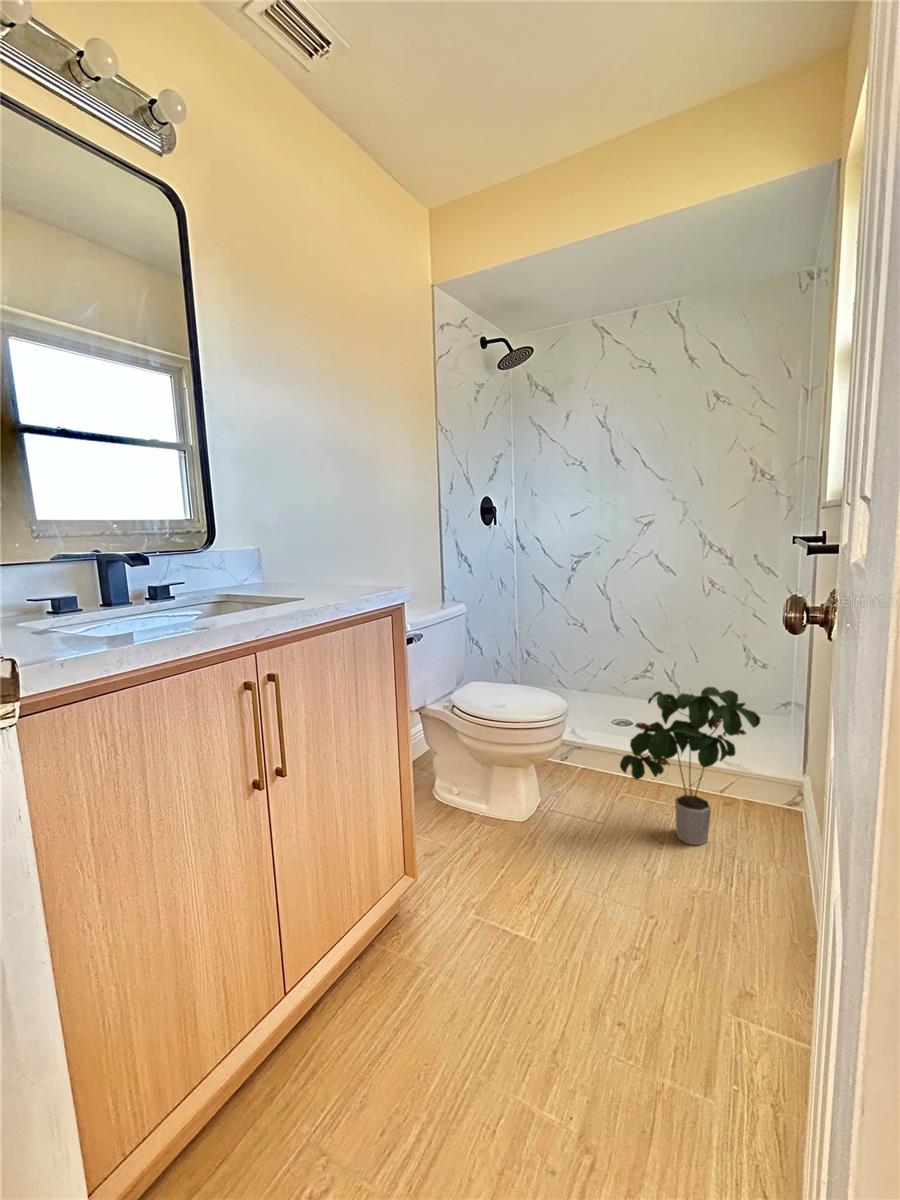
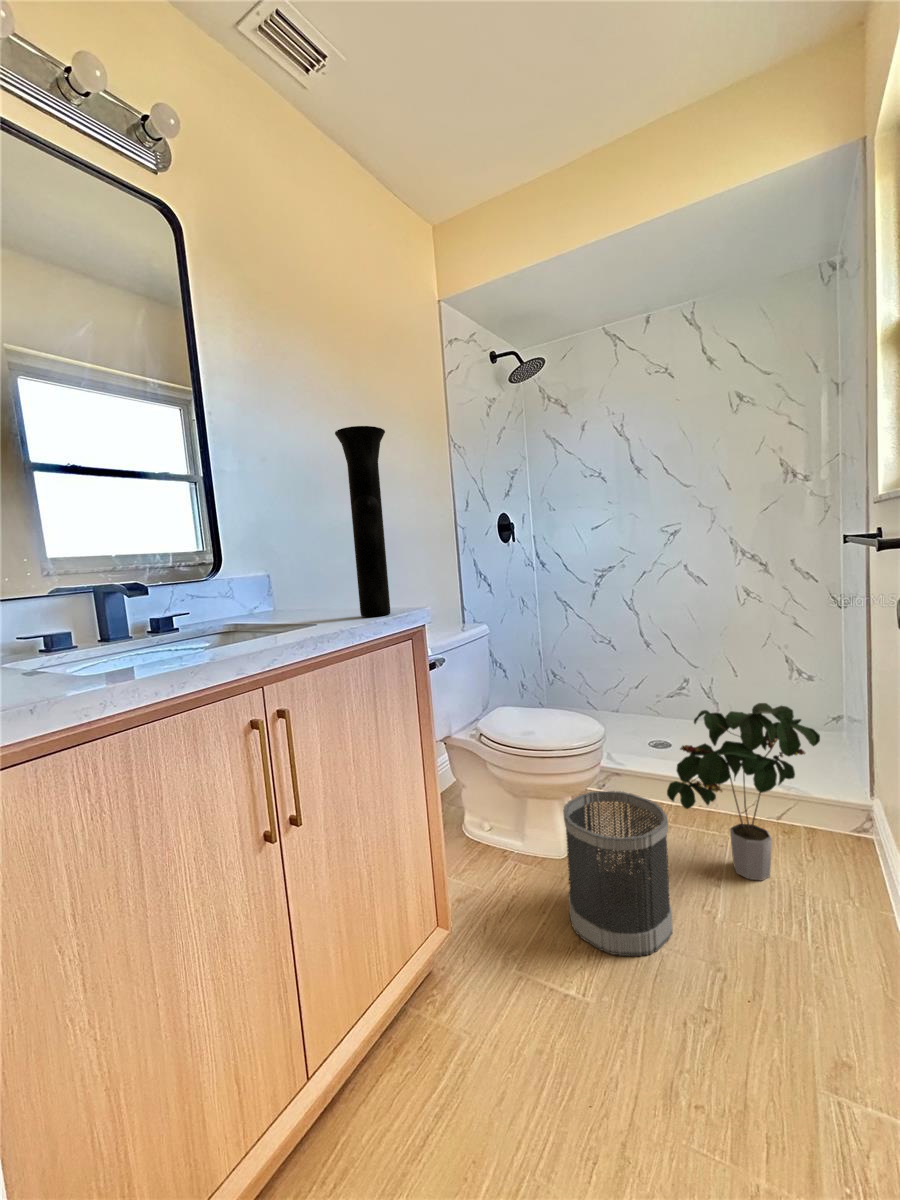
vase: none [327,417,374,593] -> present [335,426,390,616]
wastebasket: none [524,761,617,906] -> present [563,791,672,956]

